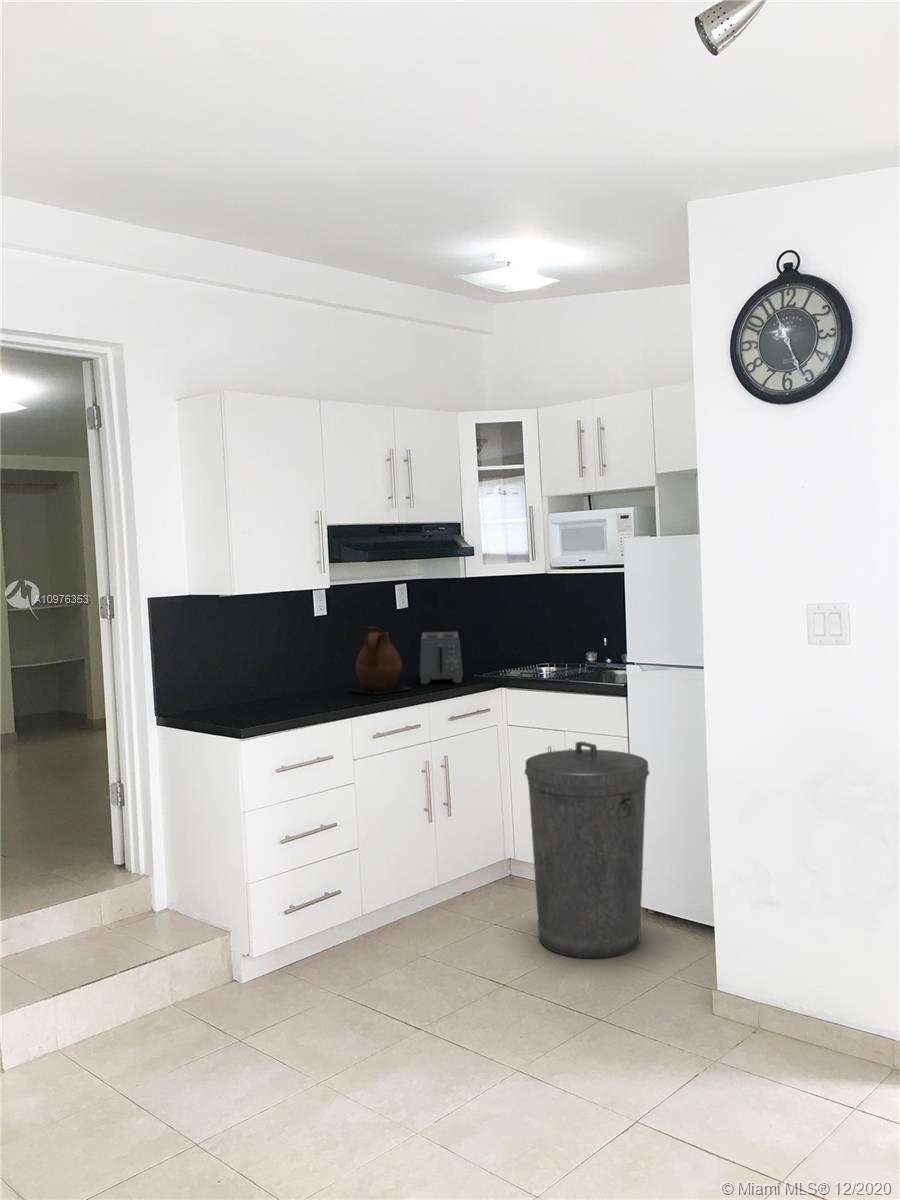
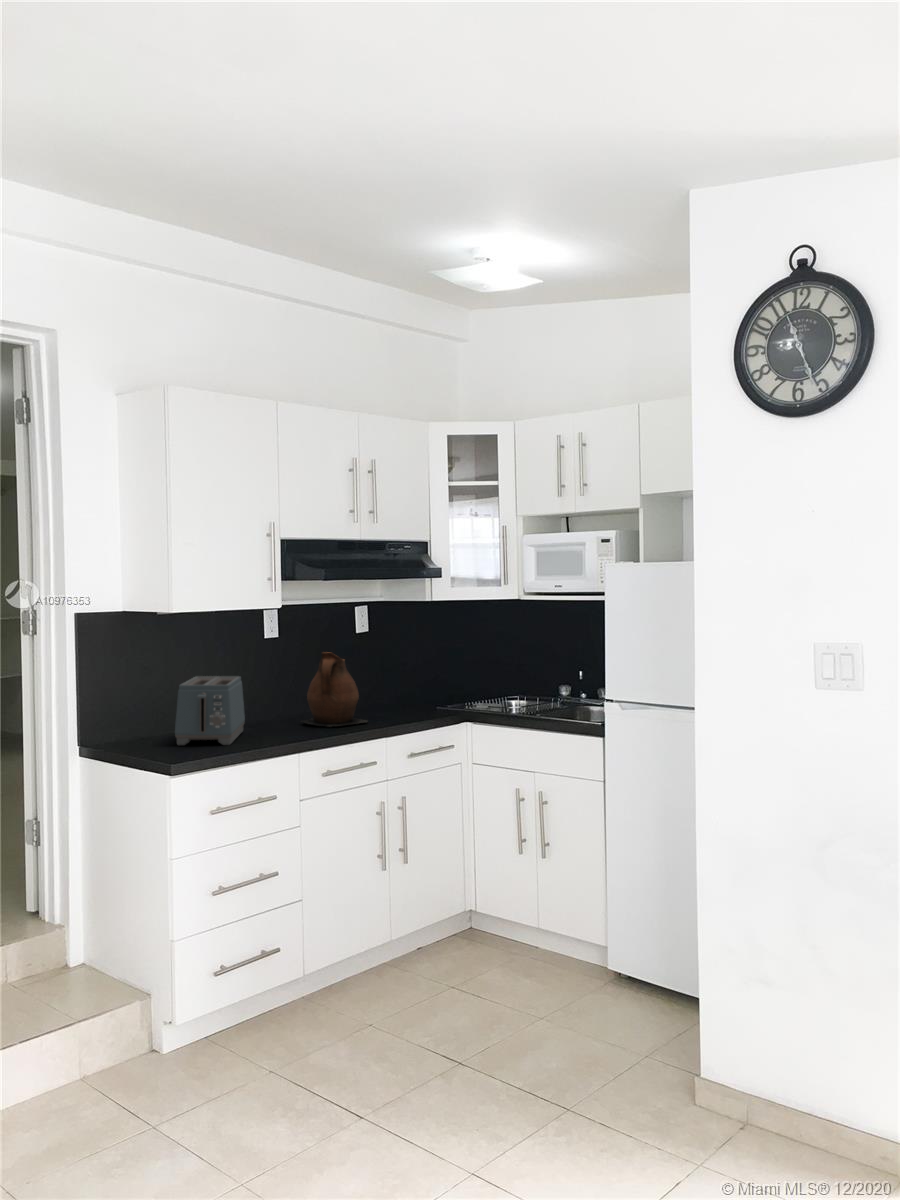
toaster: present [420,632,463,684] -> present [175,676,245,745]
trash can: present [524,742,649,958] -> none [491,786,628,1031]

